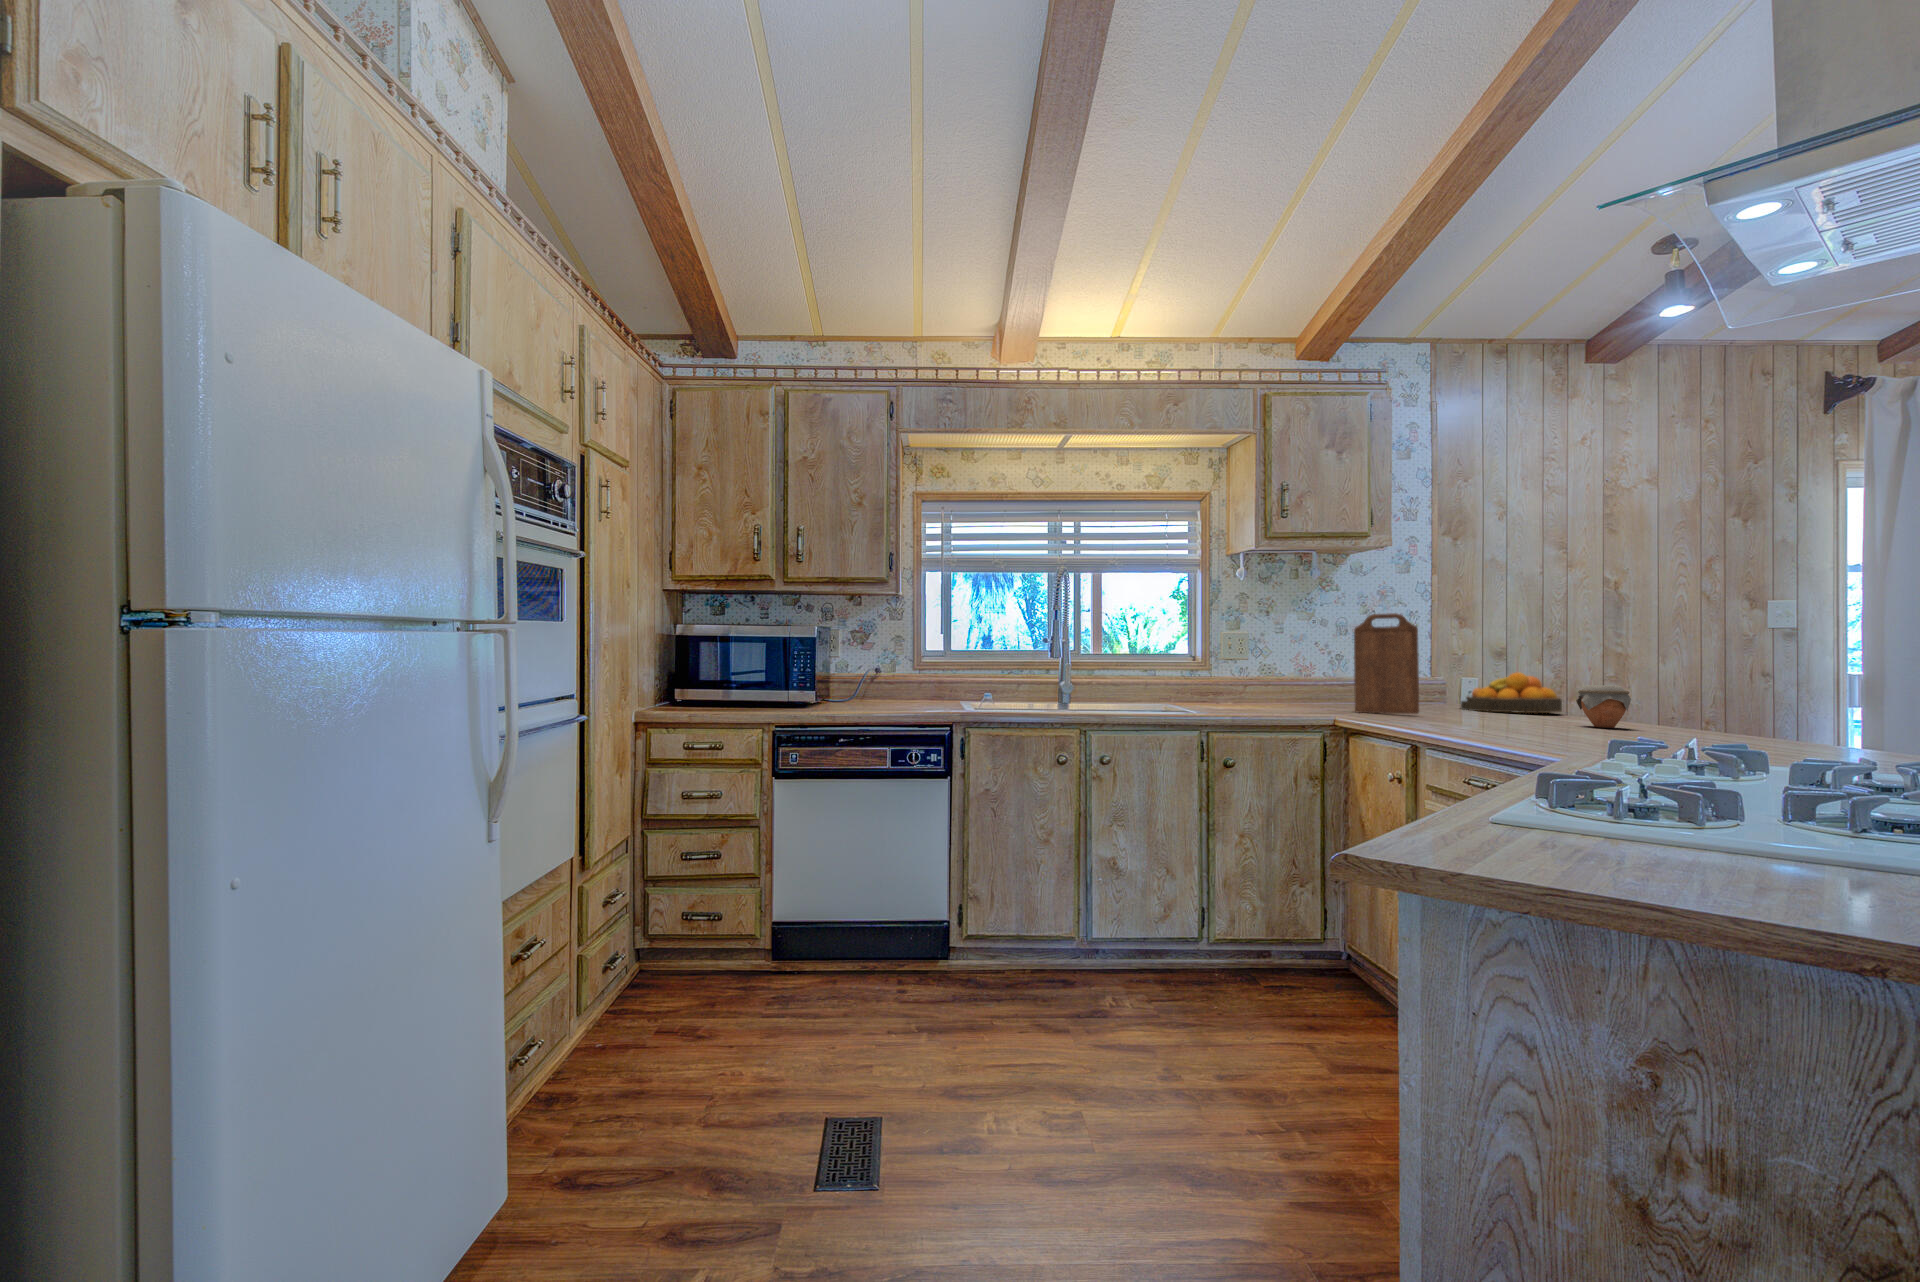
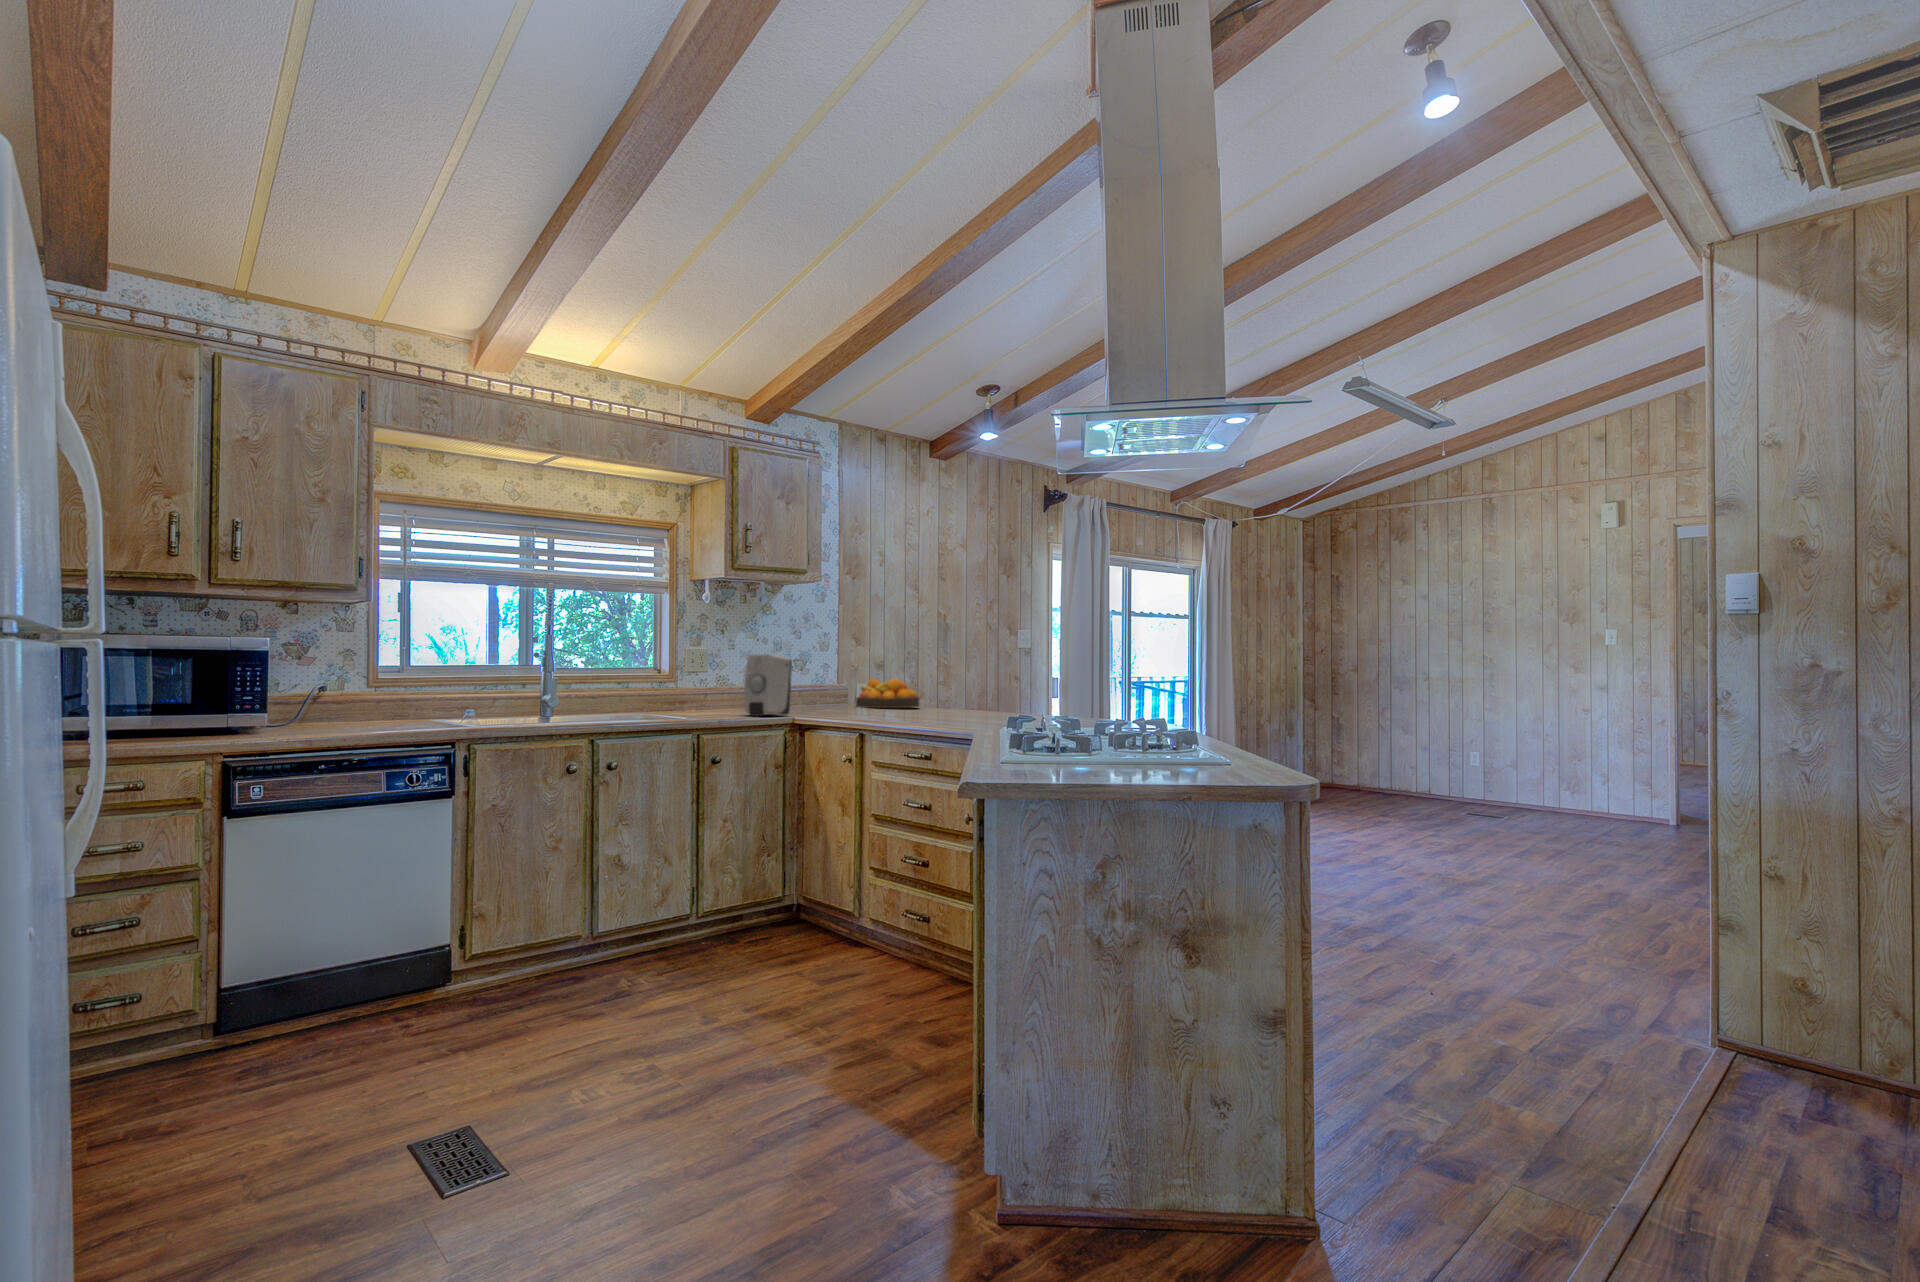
cutting board: present [1354,613,1419,714] -> none [801,636,847,713]
soap dispenser: none [1264,637,1329,713] -> present [744,654,792,716]
jar: present [1576,685,1631,728] -> none [941,688,971,716]

